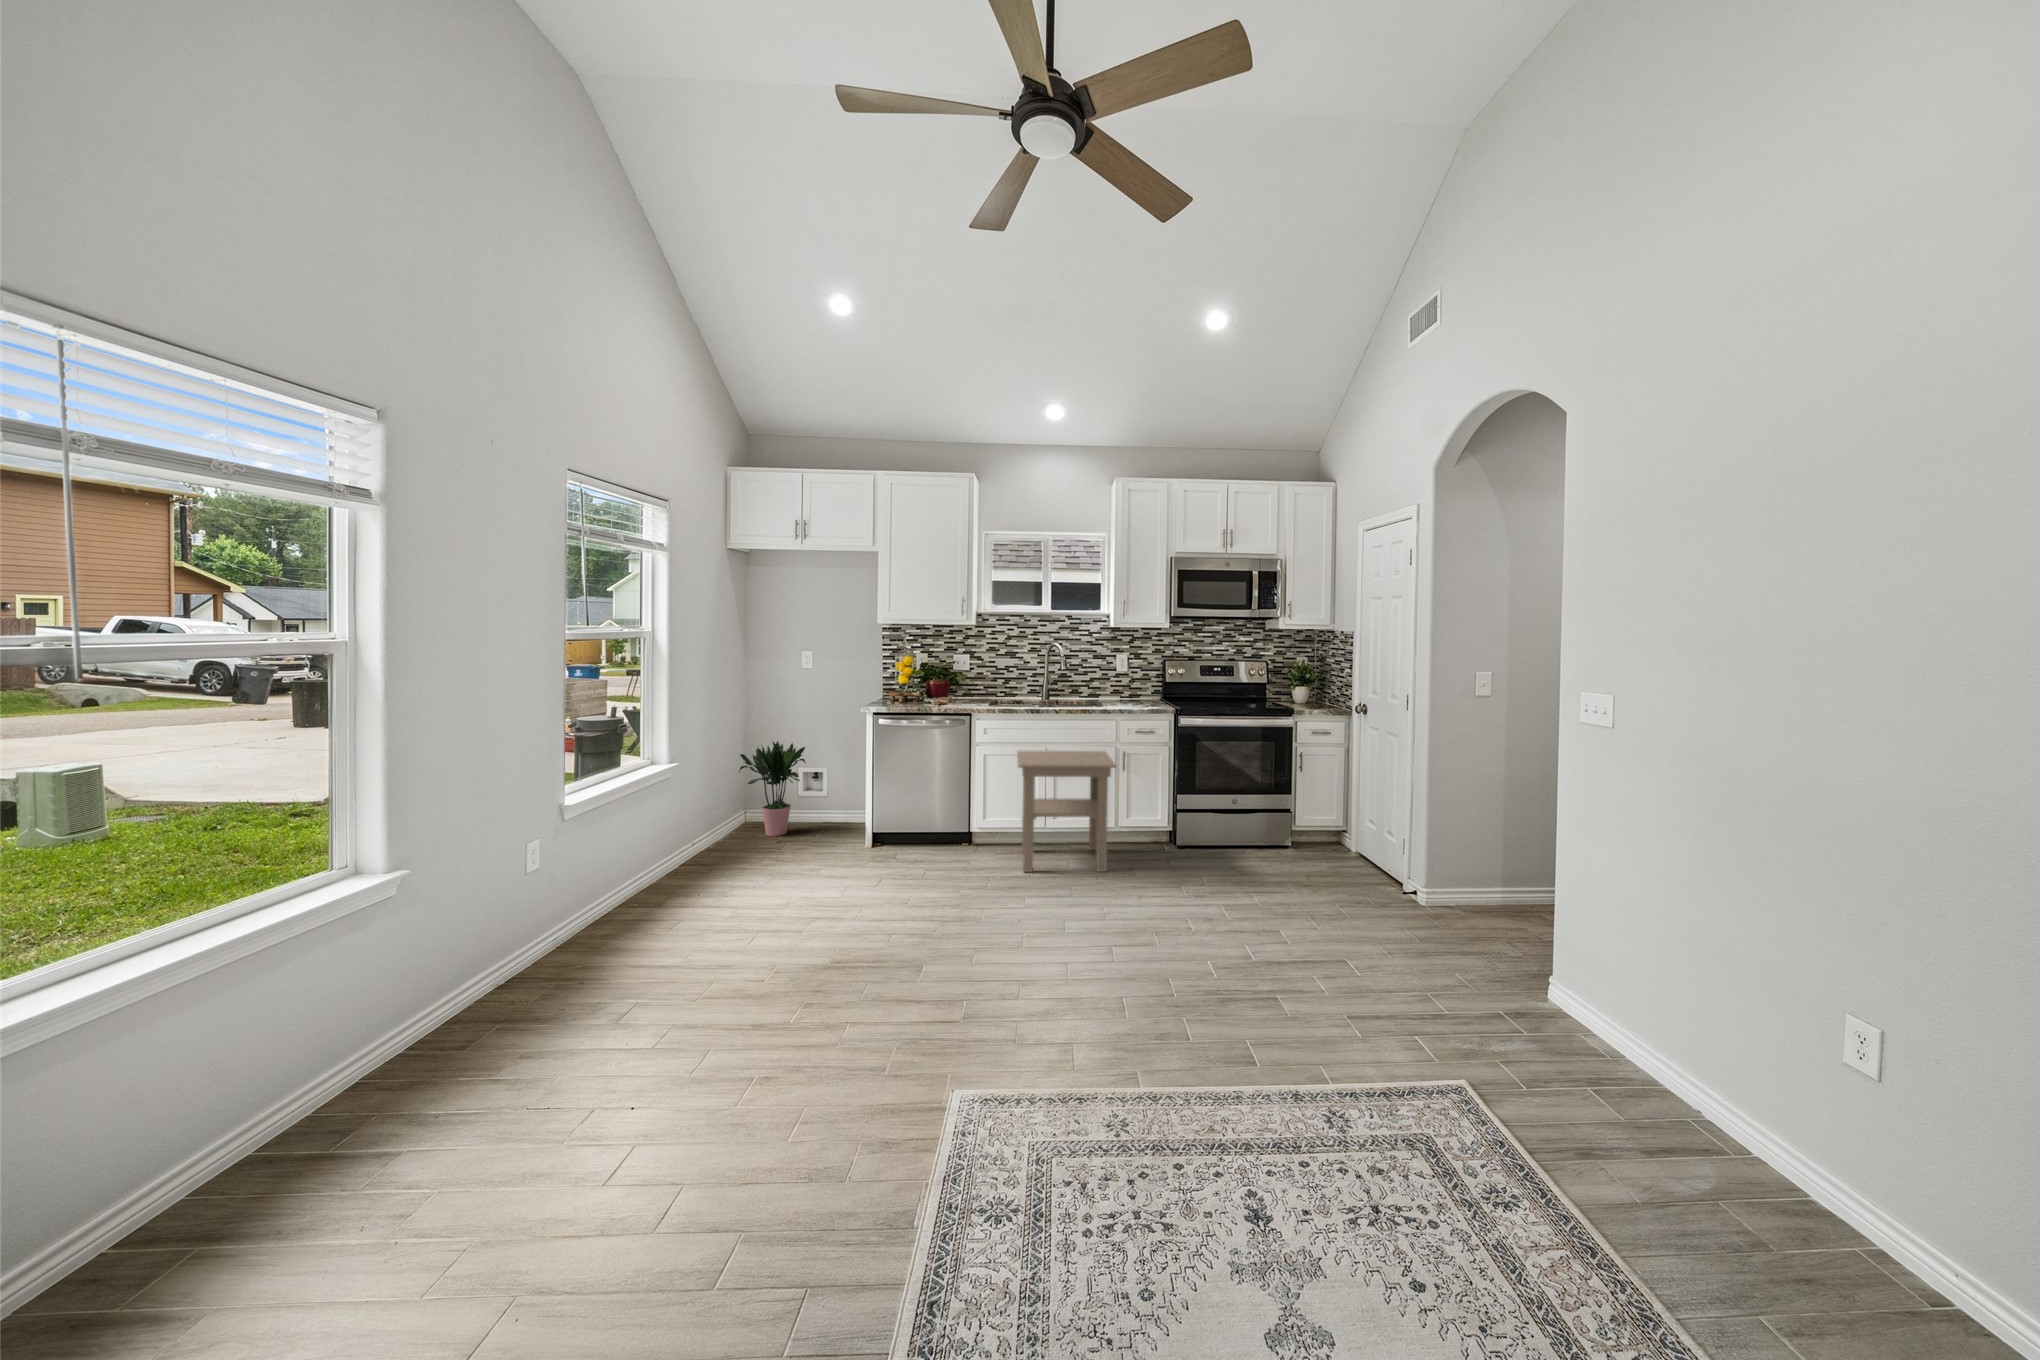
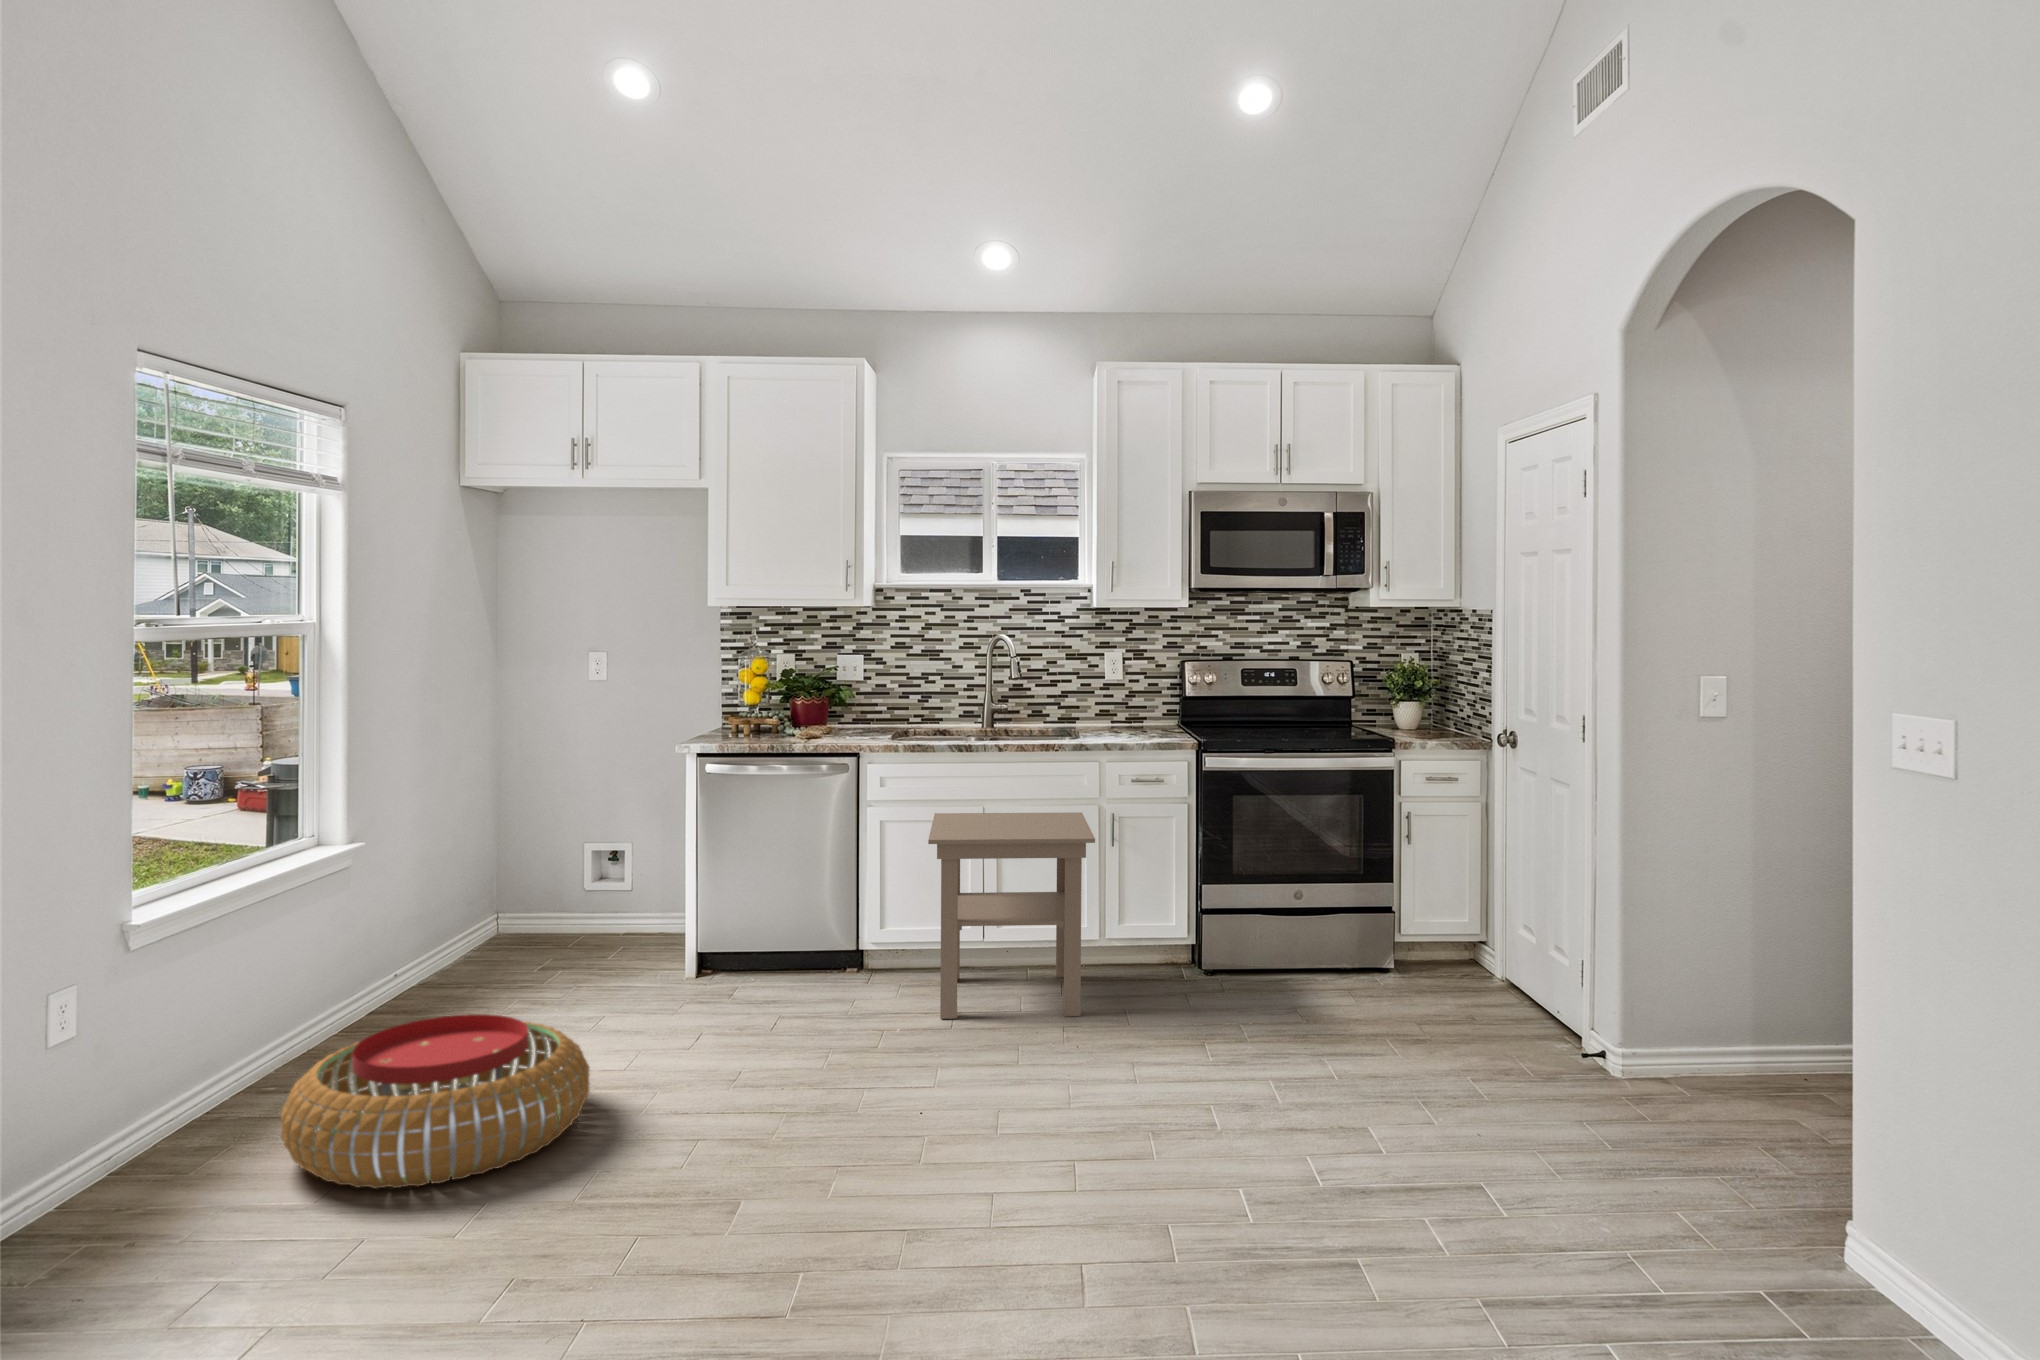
potted plant: present [739,741,805,836] -> none [476,792,601,957]
pouf: none [657,863,829,958] -> present [281,1014,590,1188]

